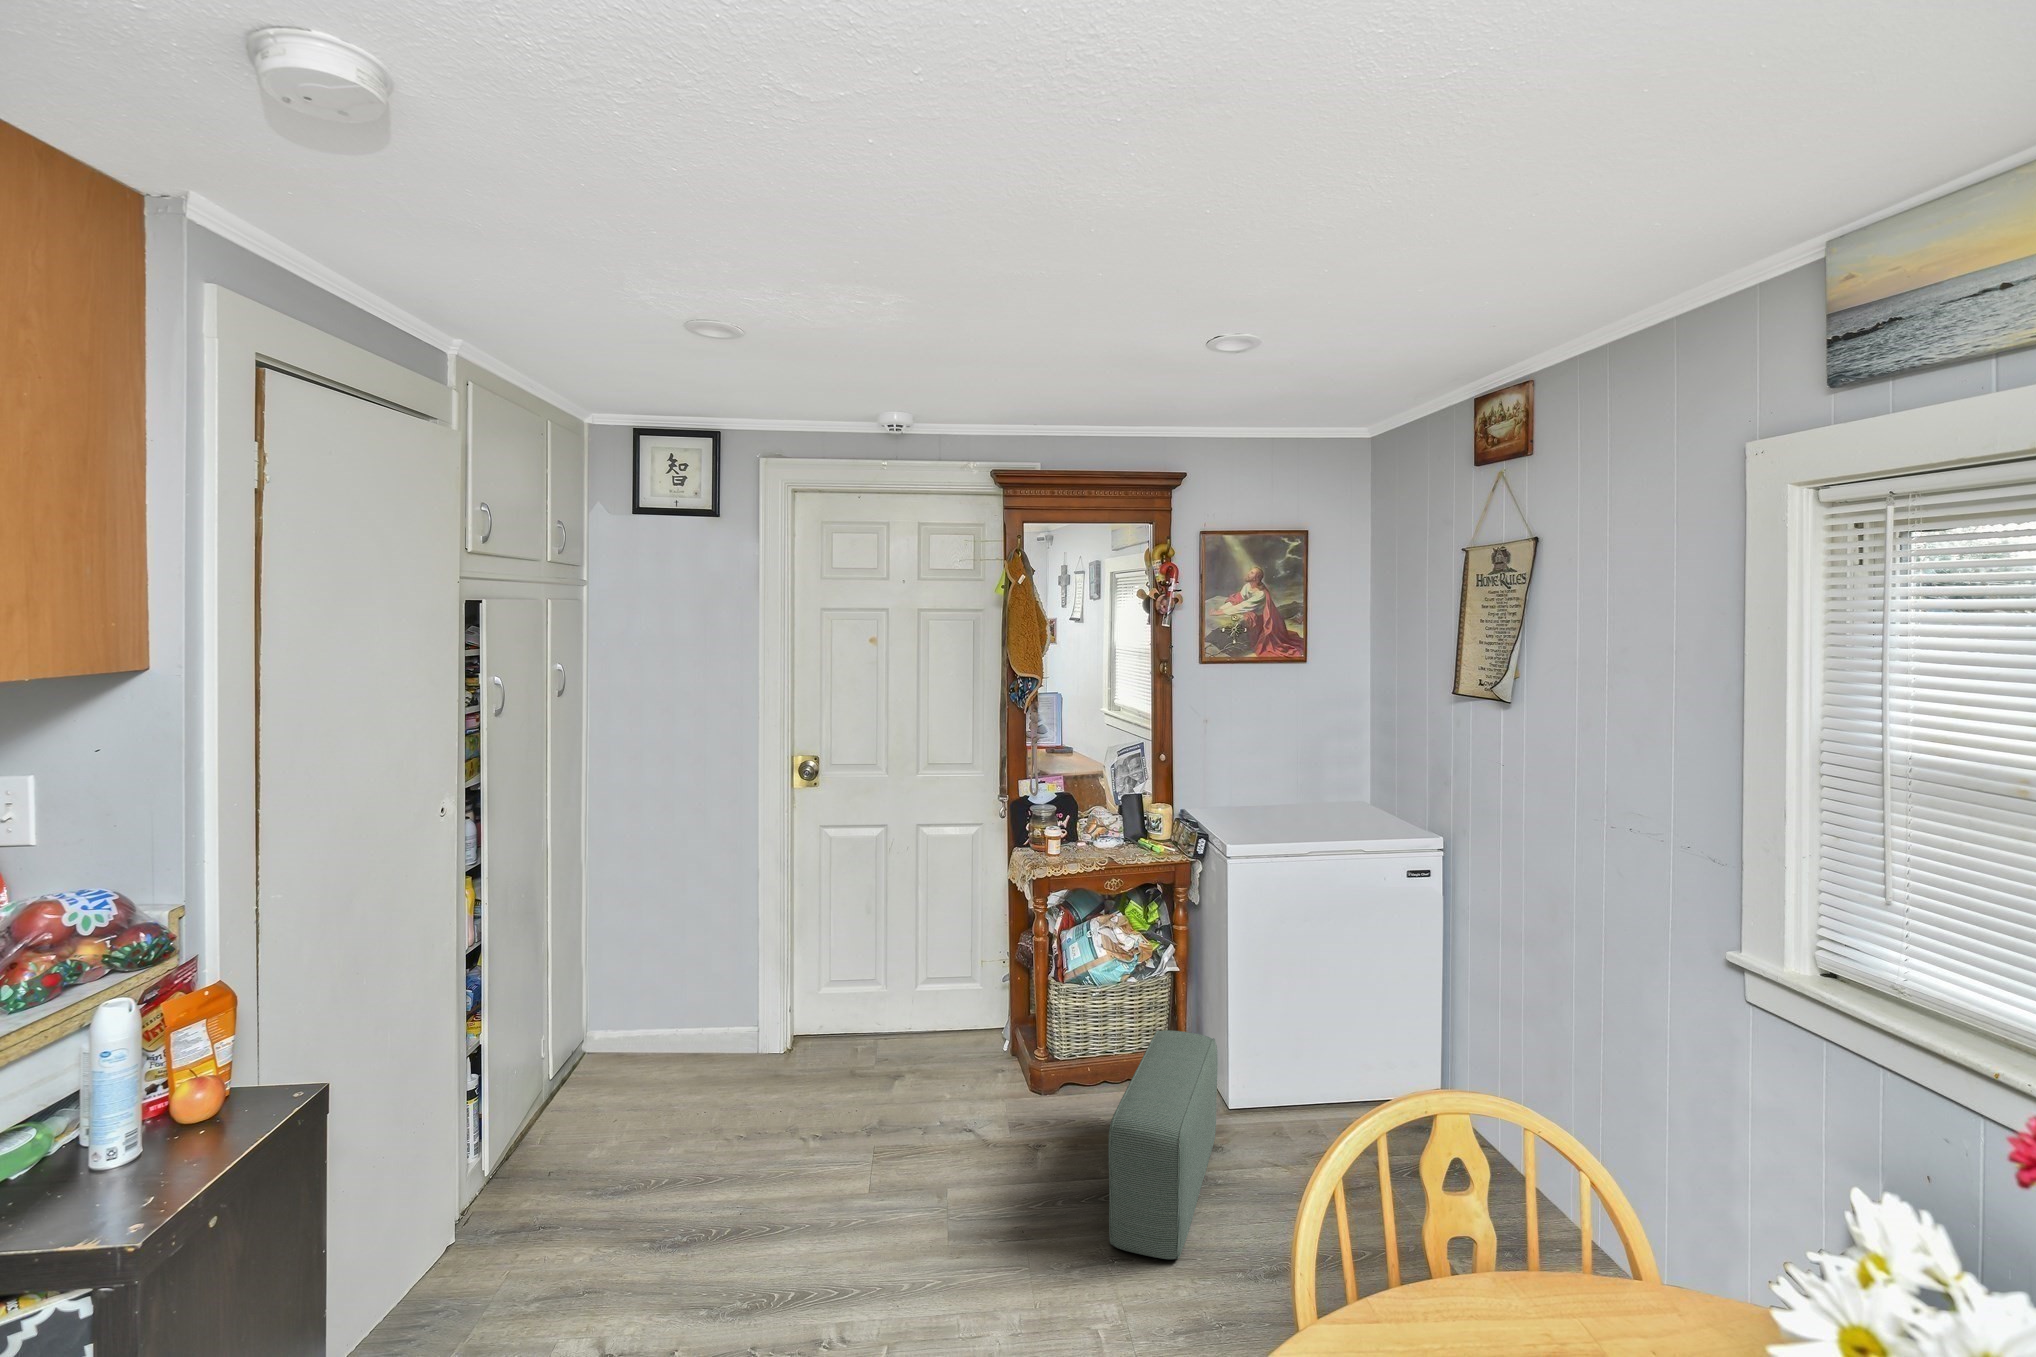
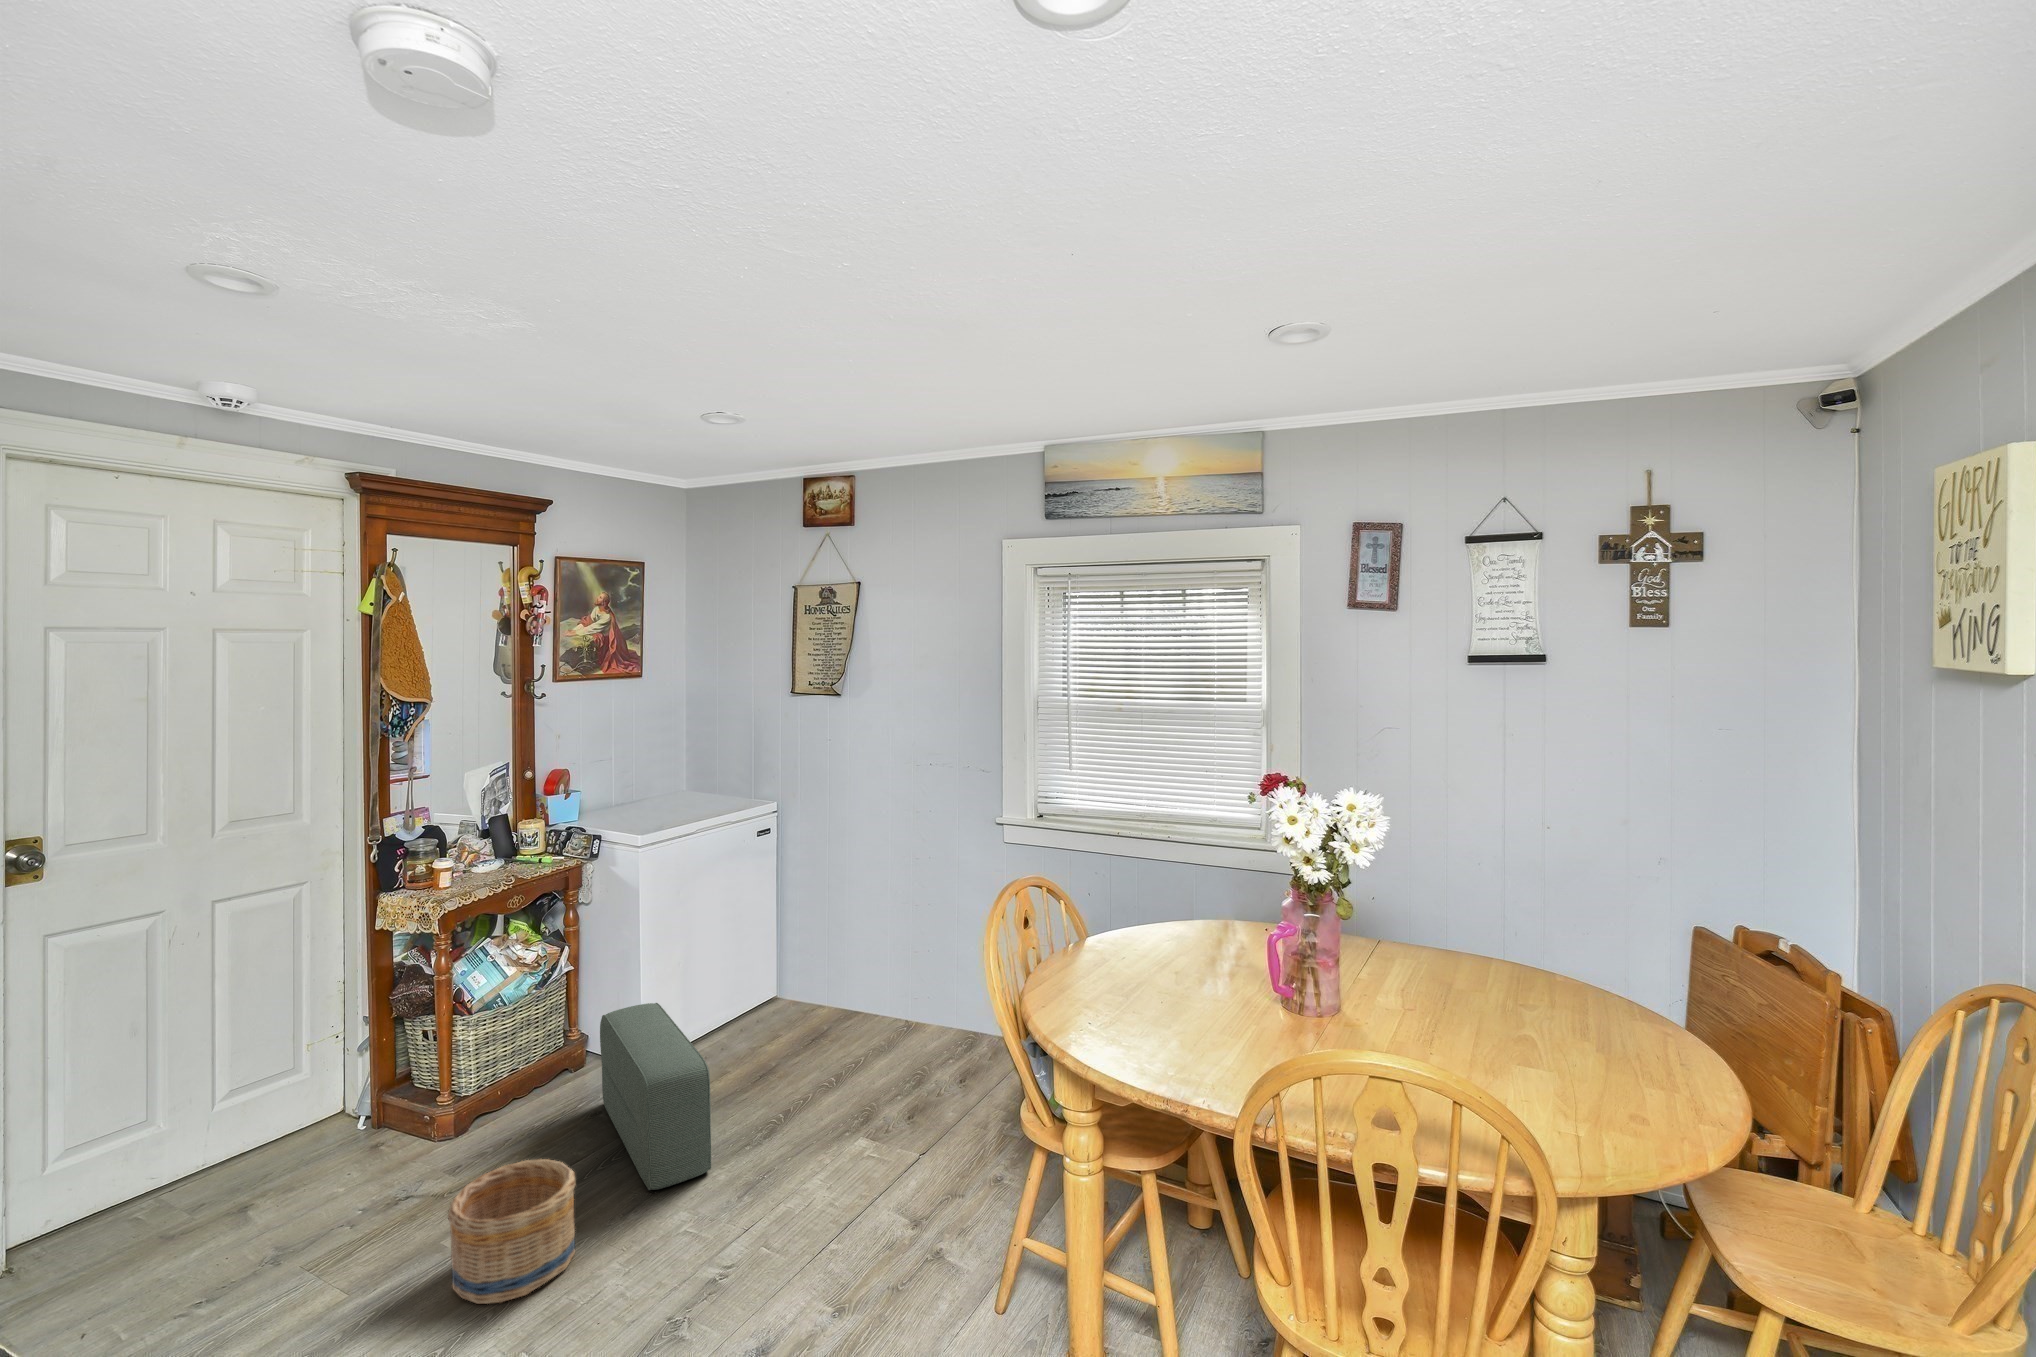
basket: none [908,1142,1021,1280] -> present [448,1159,575,1304]

